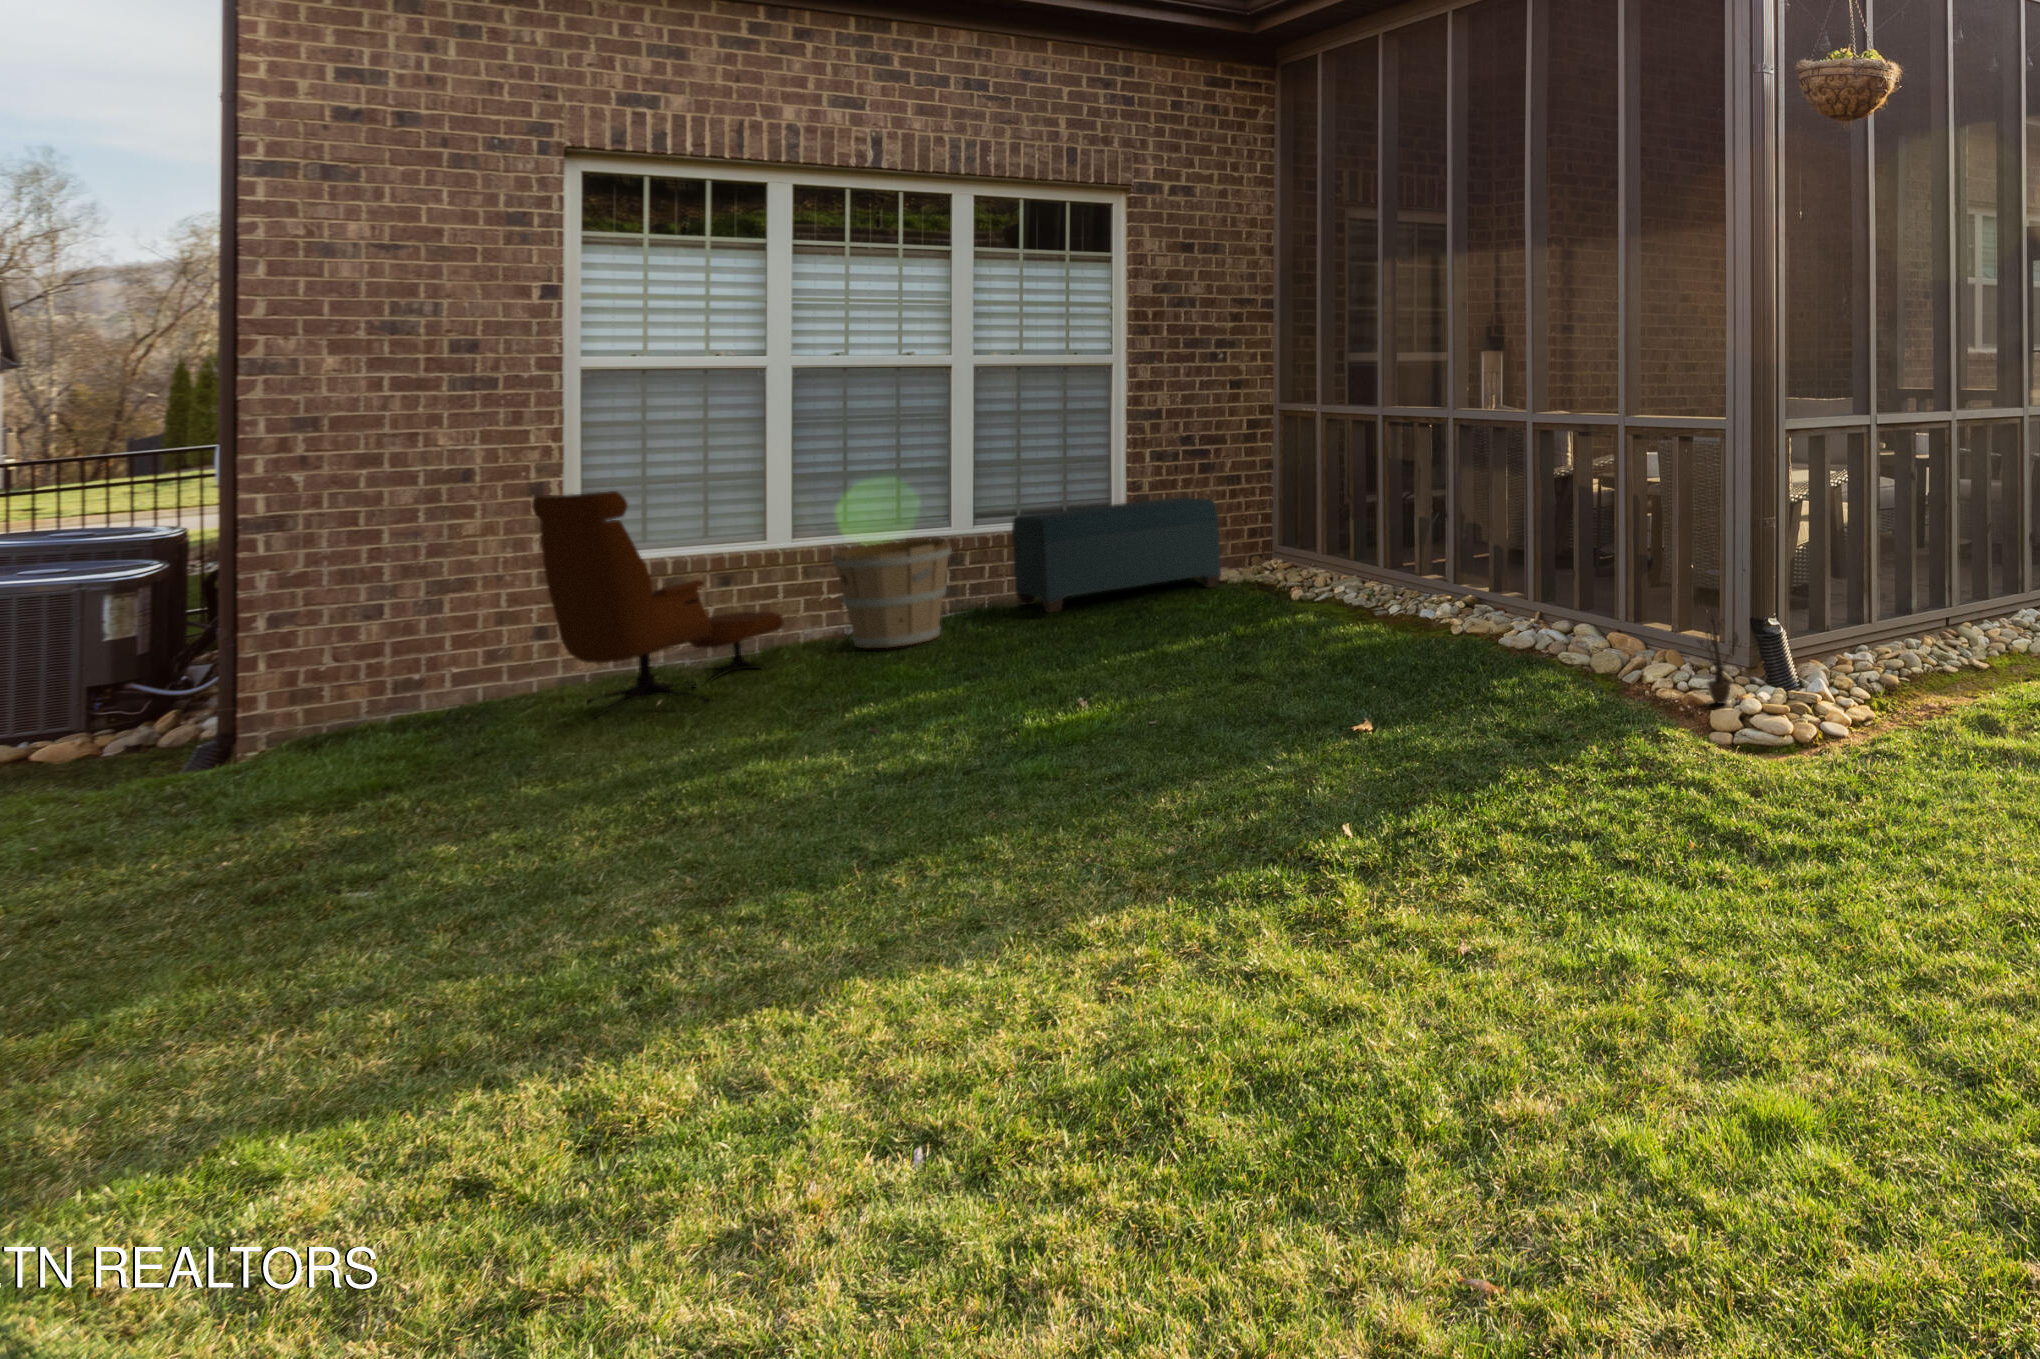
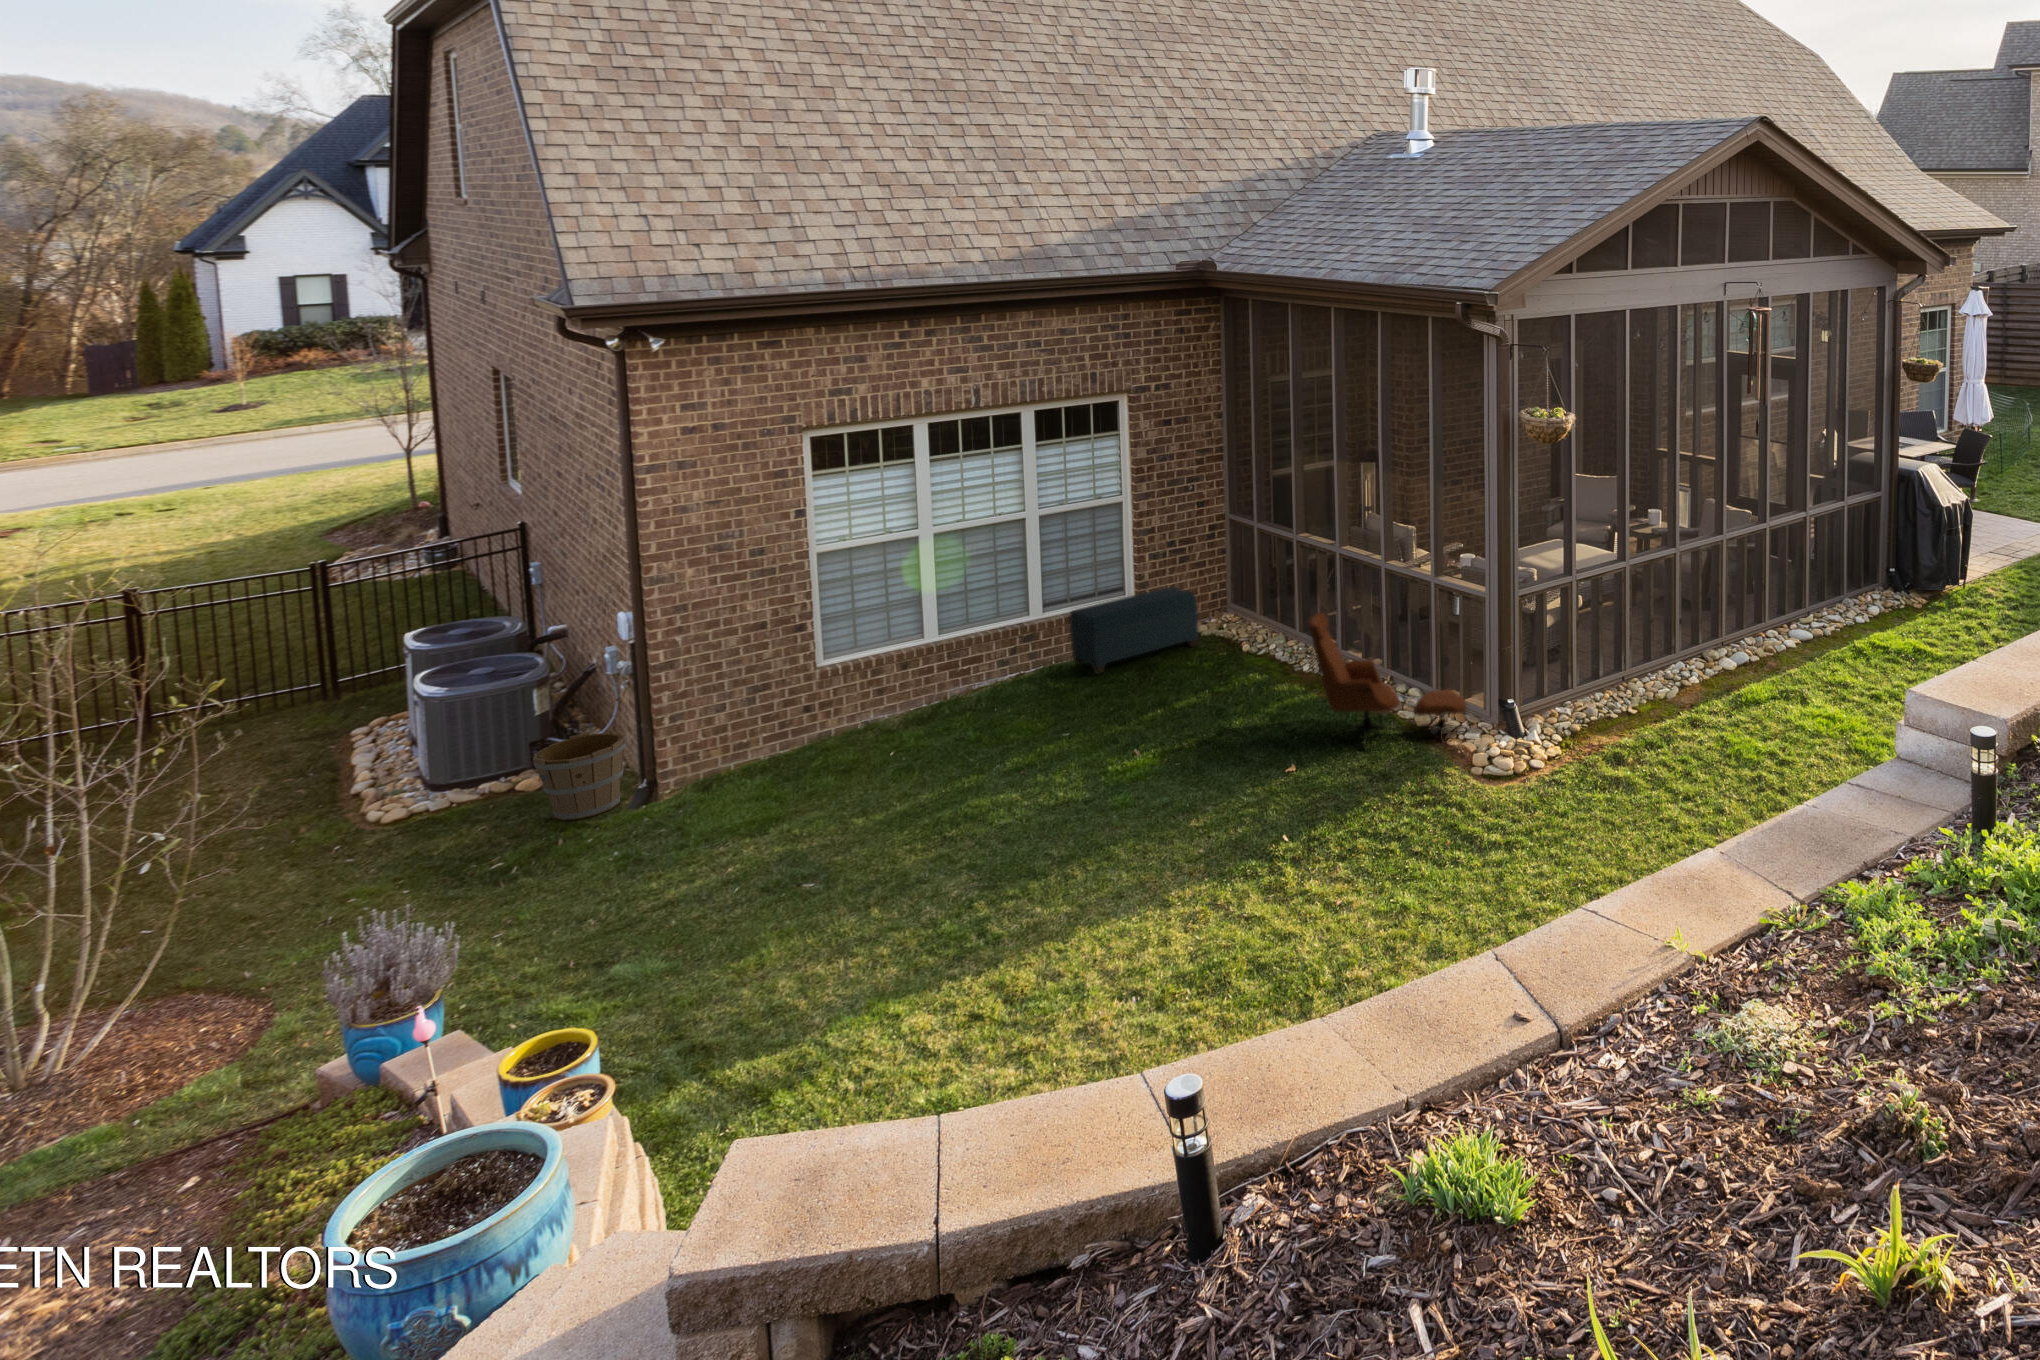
lounge chair: present [532,491,784,721] -> present [1308,613,1467,748]
wooden bucket: present [832,537,952,648] -> present [533,733,626,821]
decorative plant: present [1693,617,1738,704] -> none [1470,695,1494,743]

